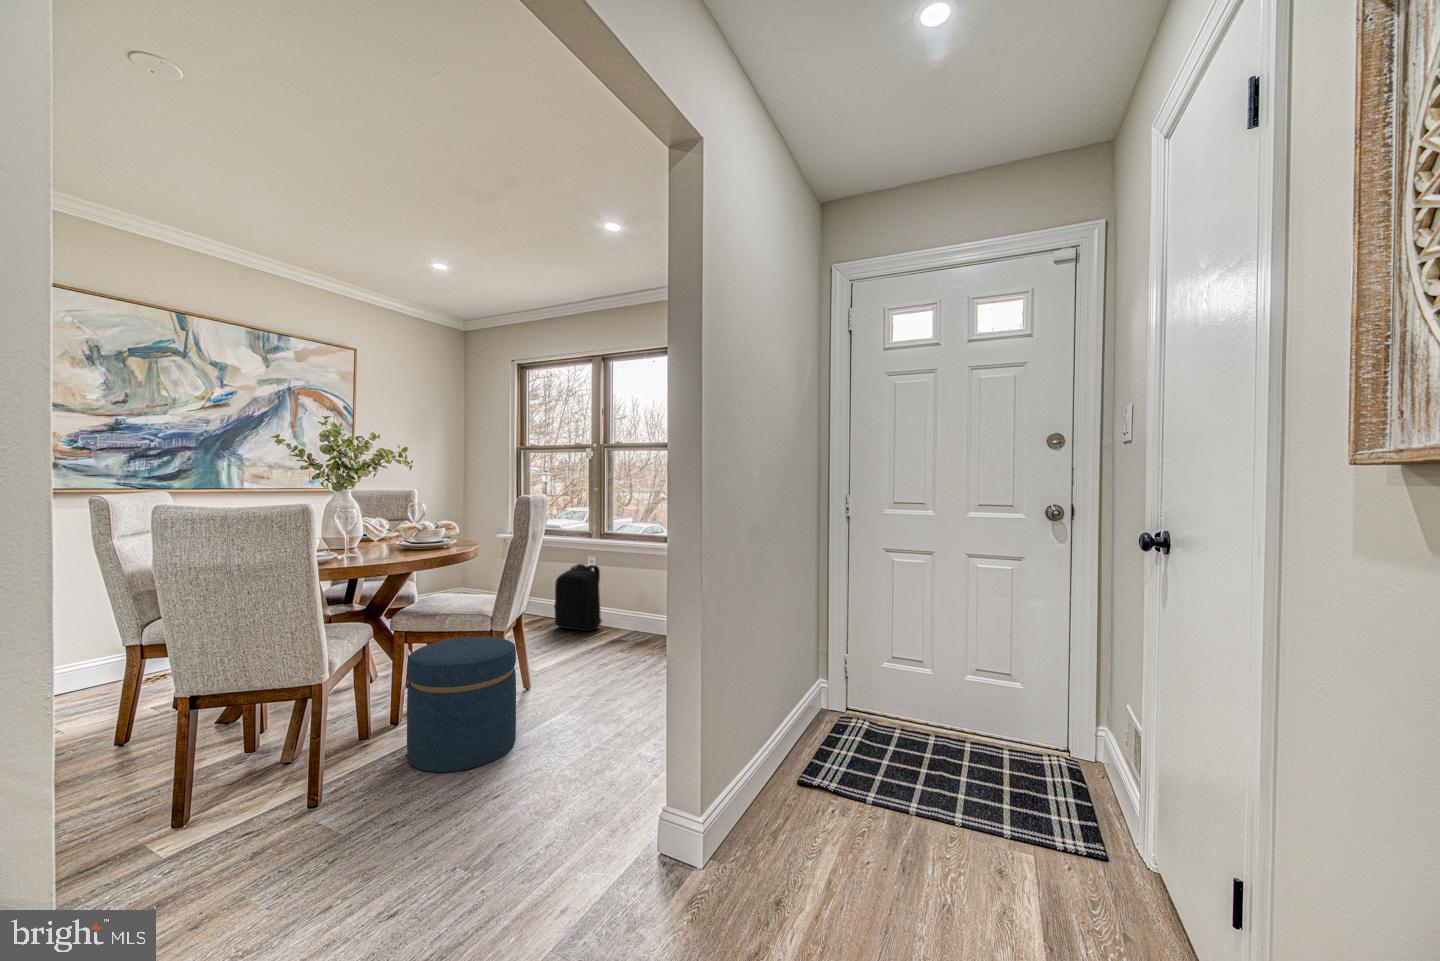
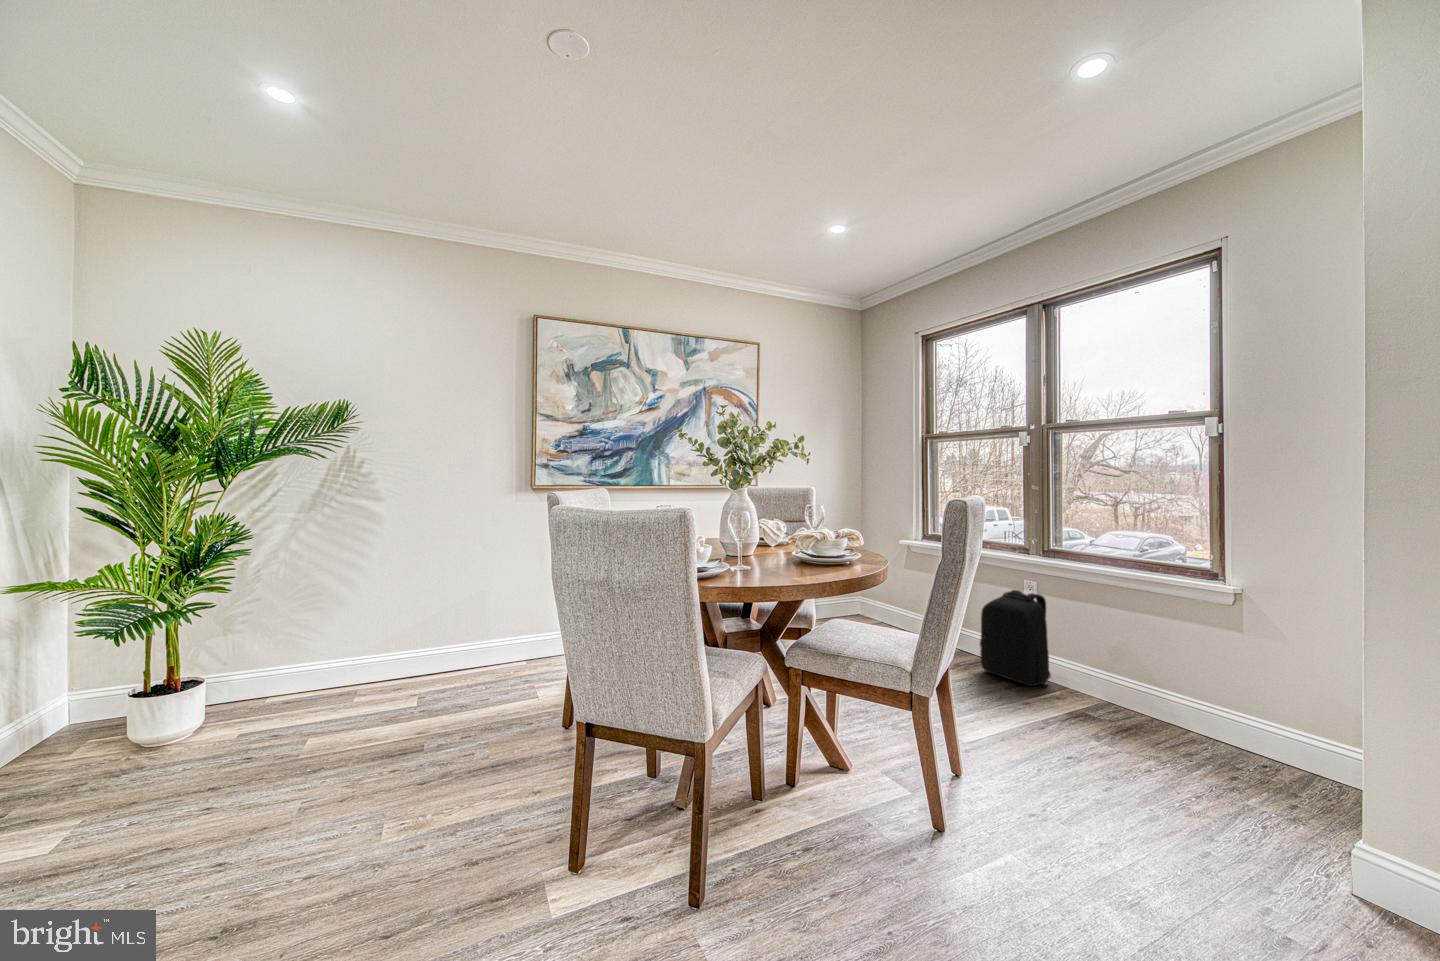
ottoman: present [407,636,516,772] -> none [804,694,951,910]

